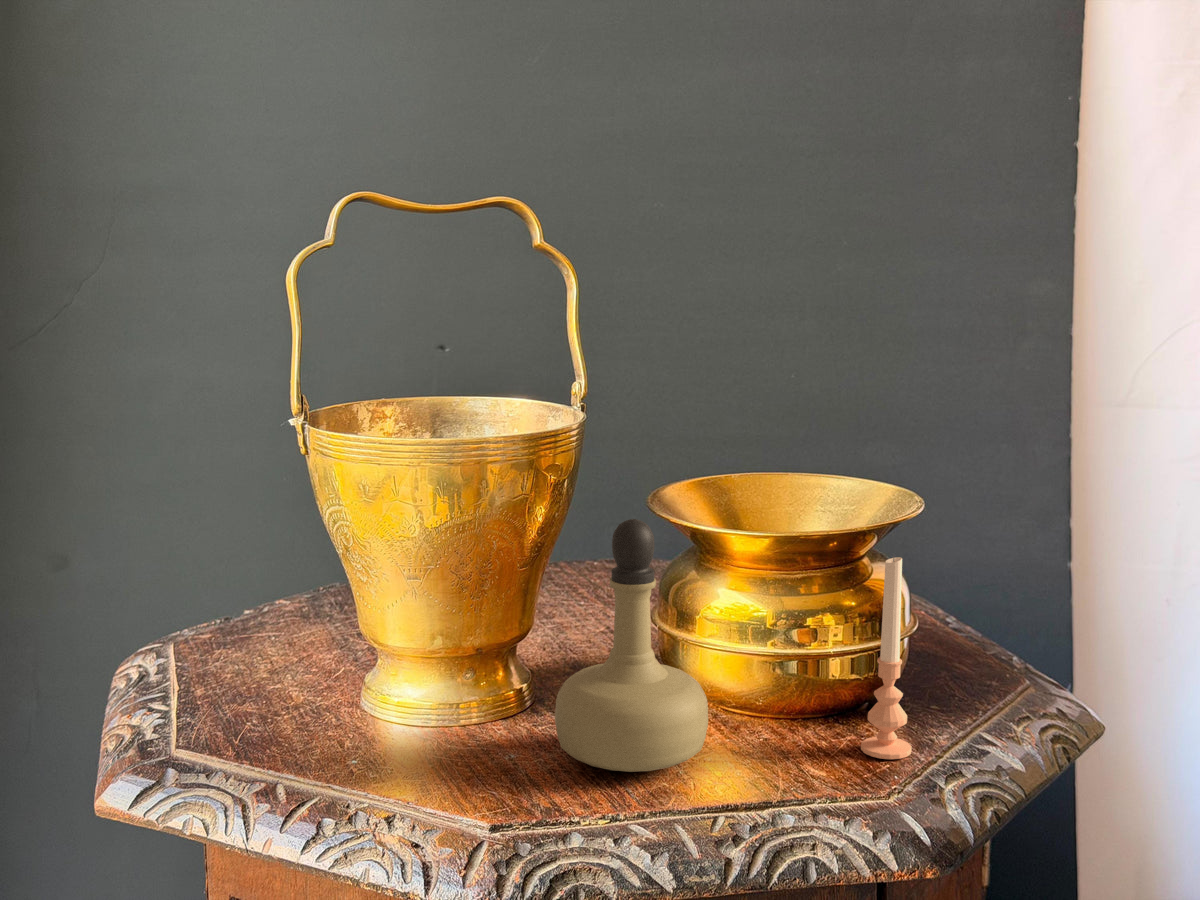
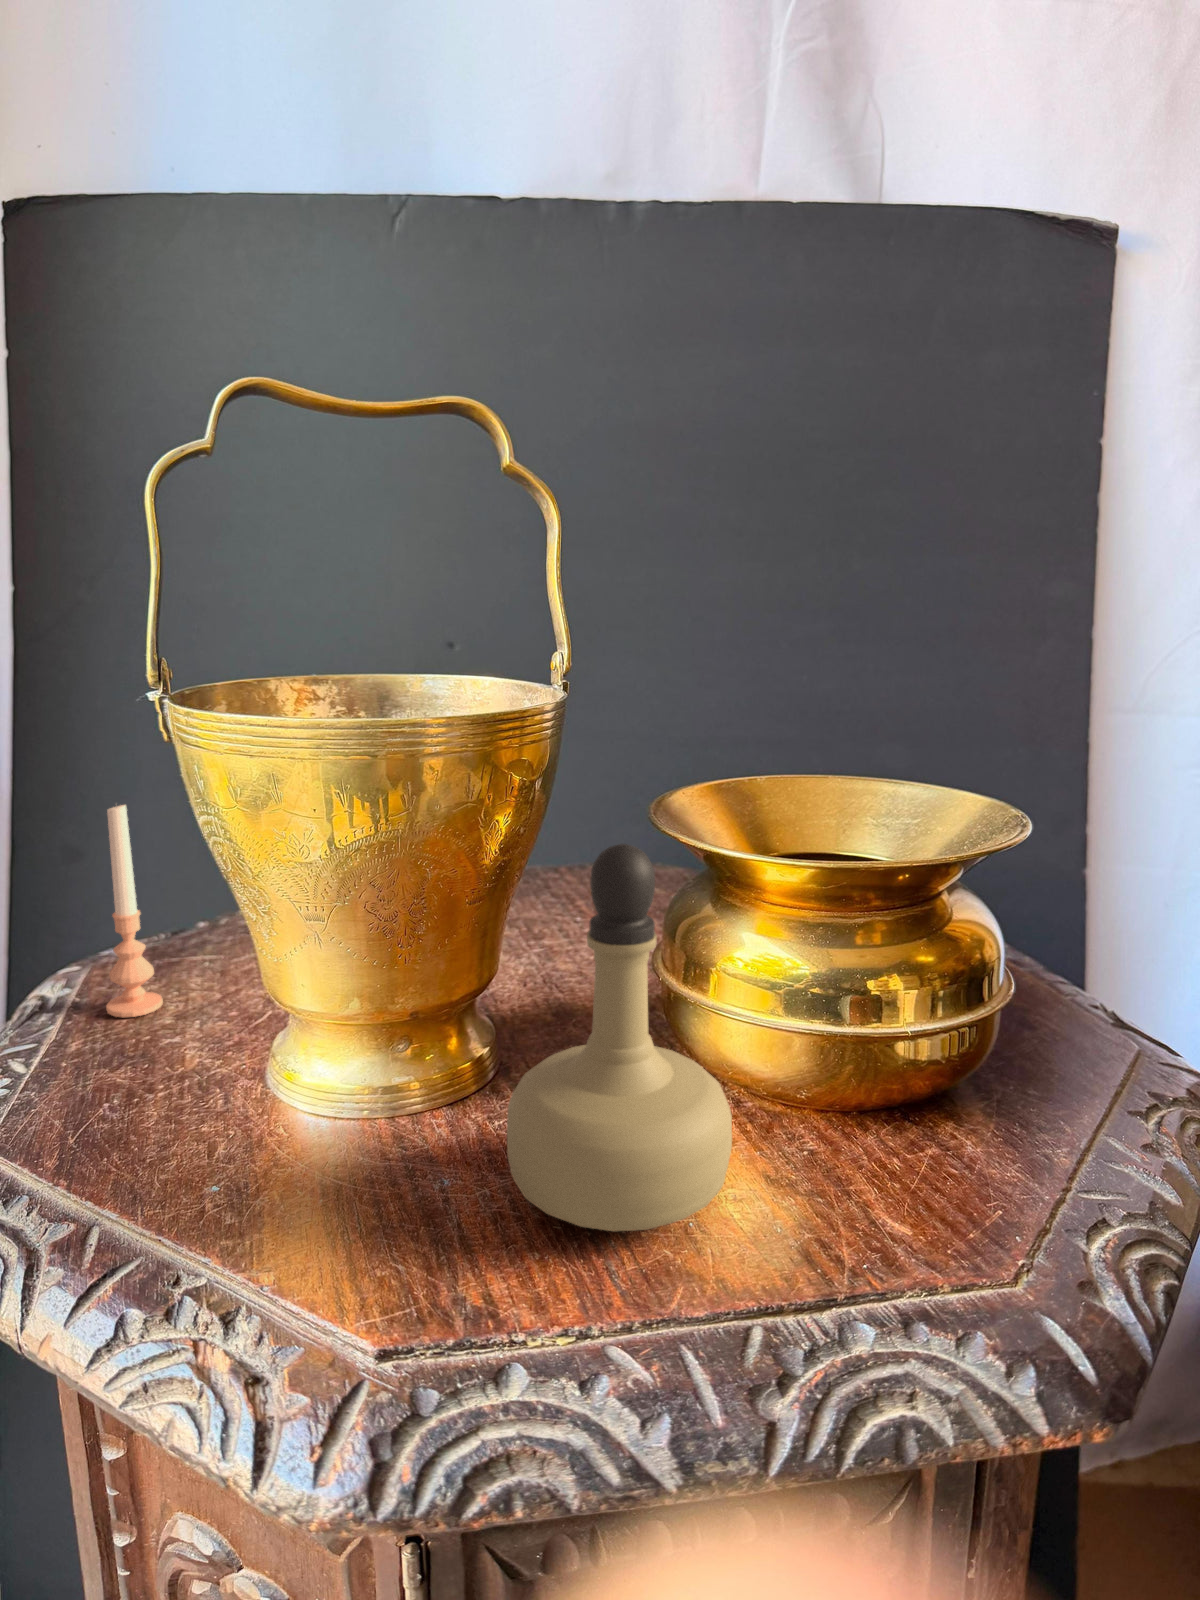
candle: present [861,556,911,759] -> present [106,805,163,1017]

